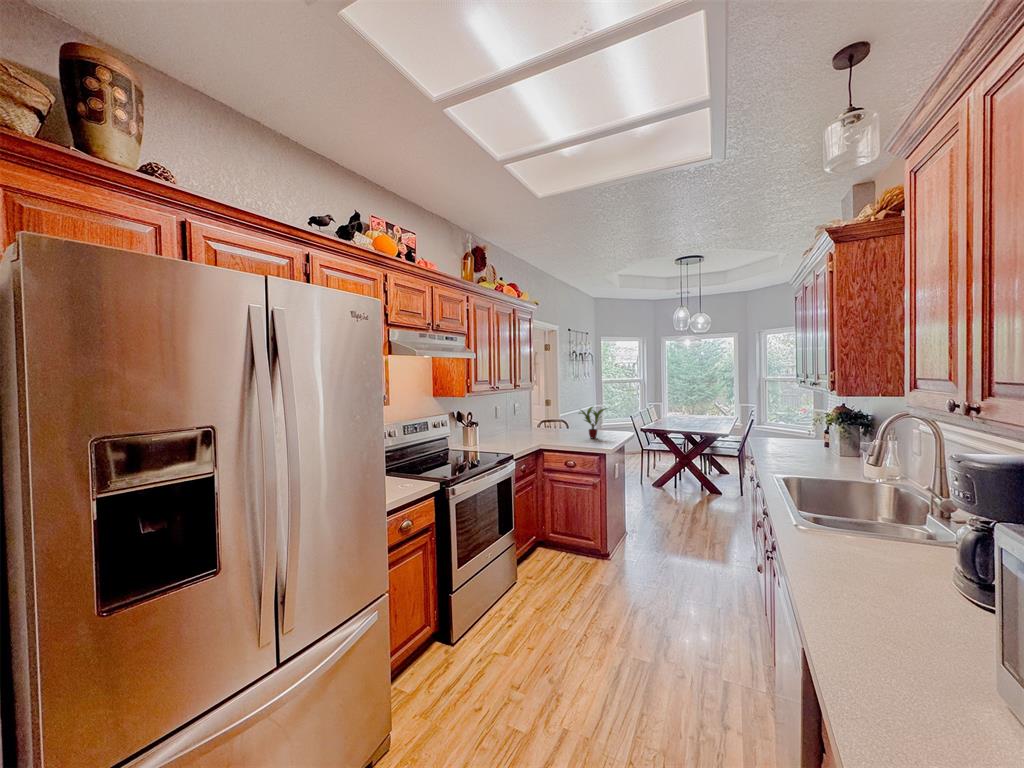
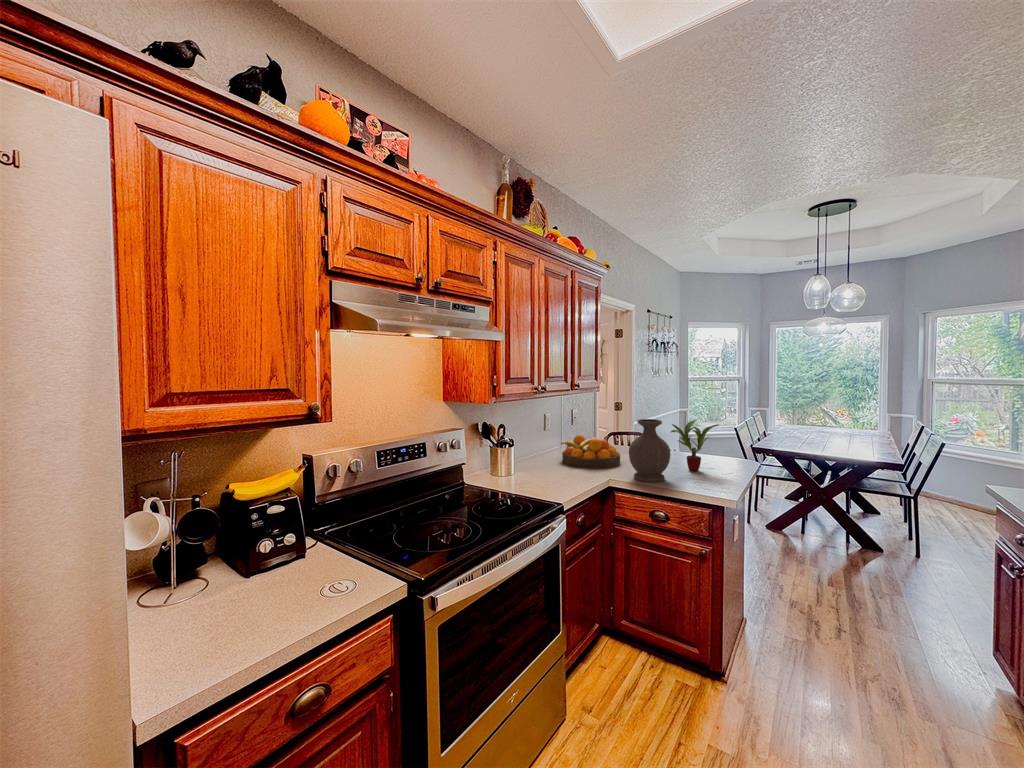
vase: none [552,405,577,444] -> present [629,419,670,482]
fruit bowl: none [508,419,548,440] -> present [561,435,620,468]

